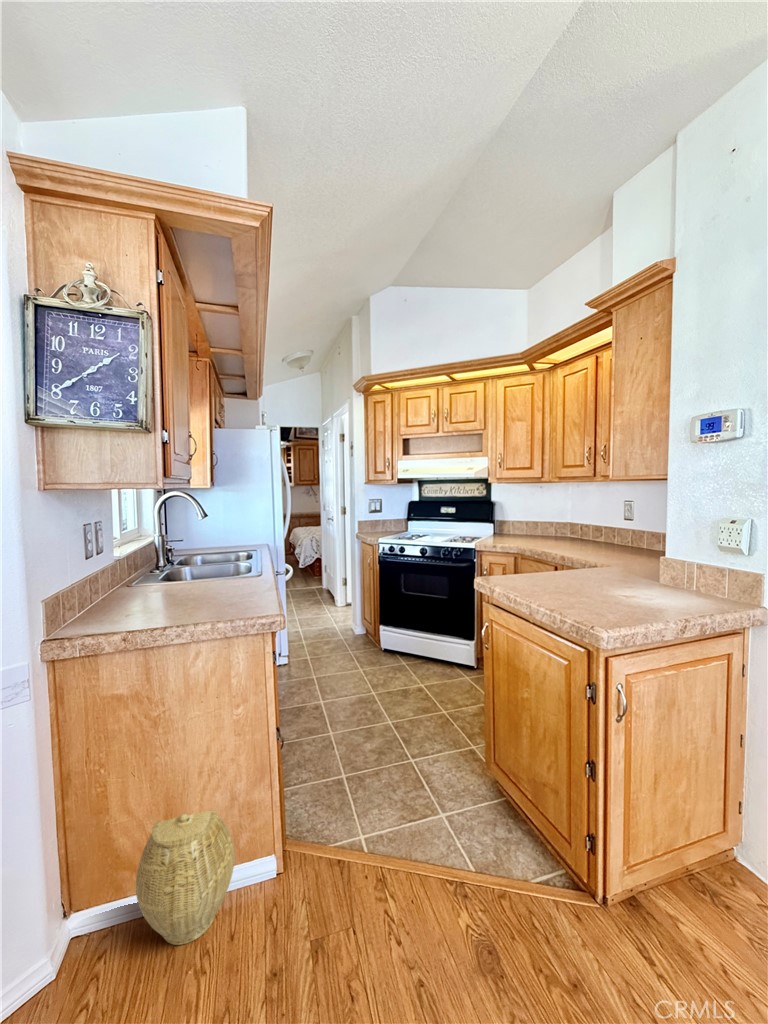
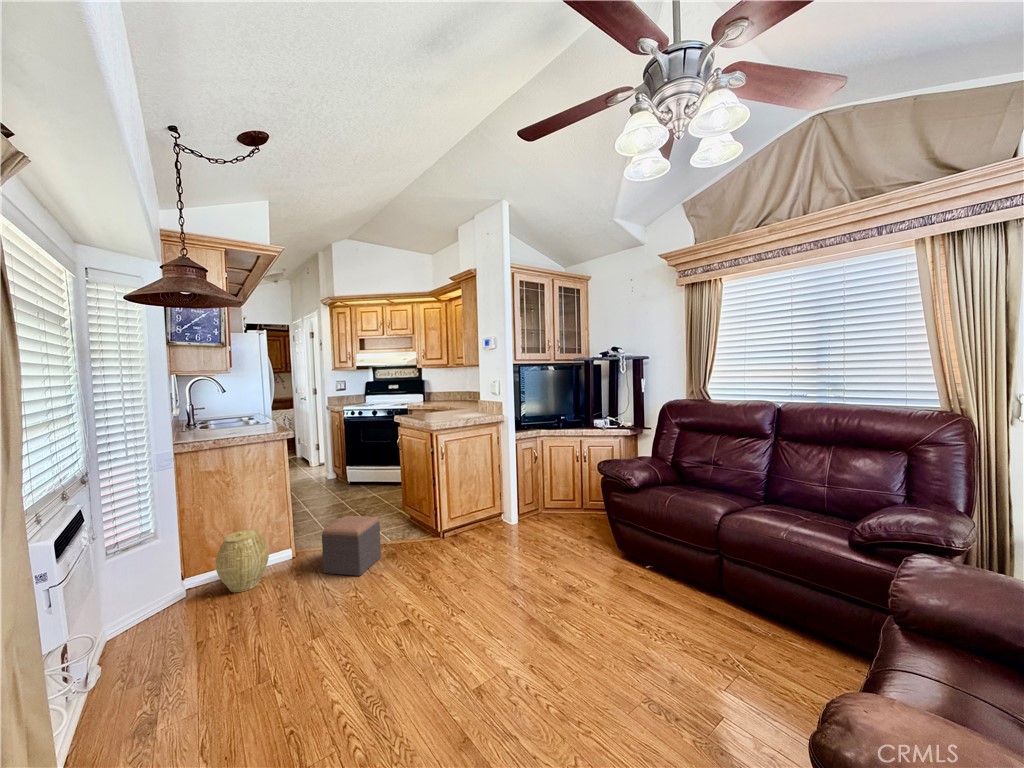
footstool: none [332,789,450,981] -> present [322,516,381,576]

